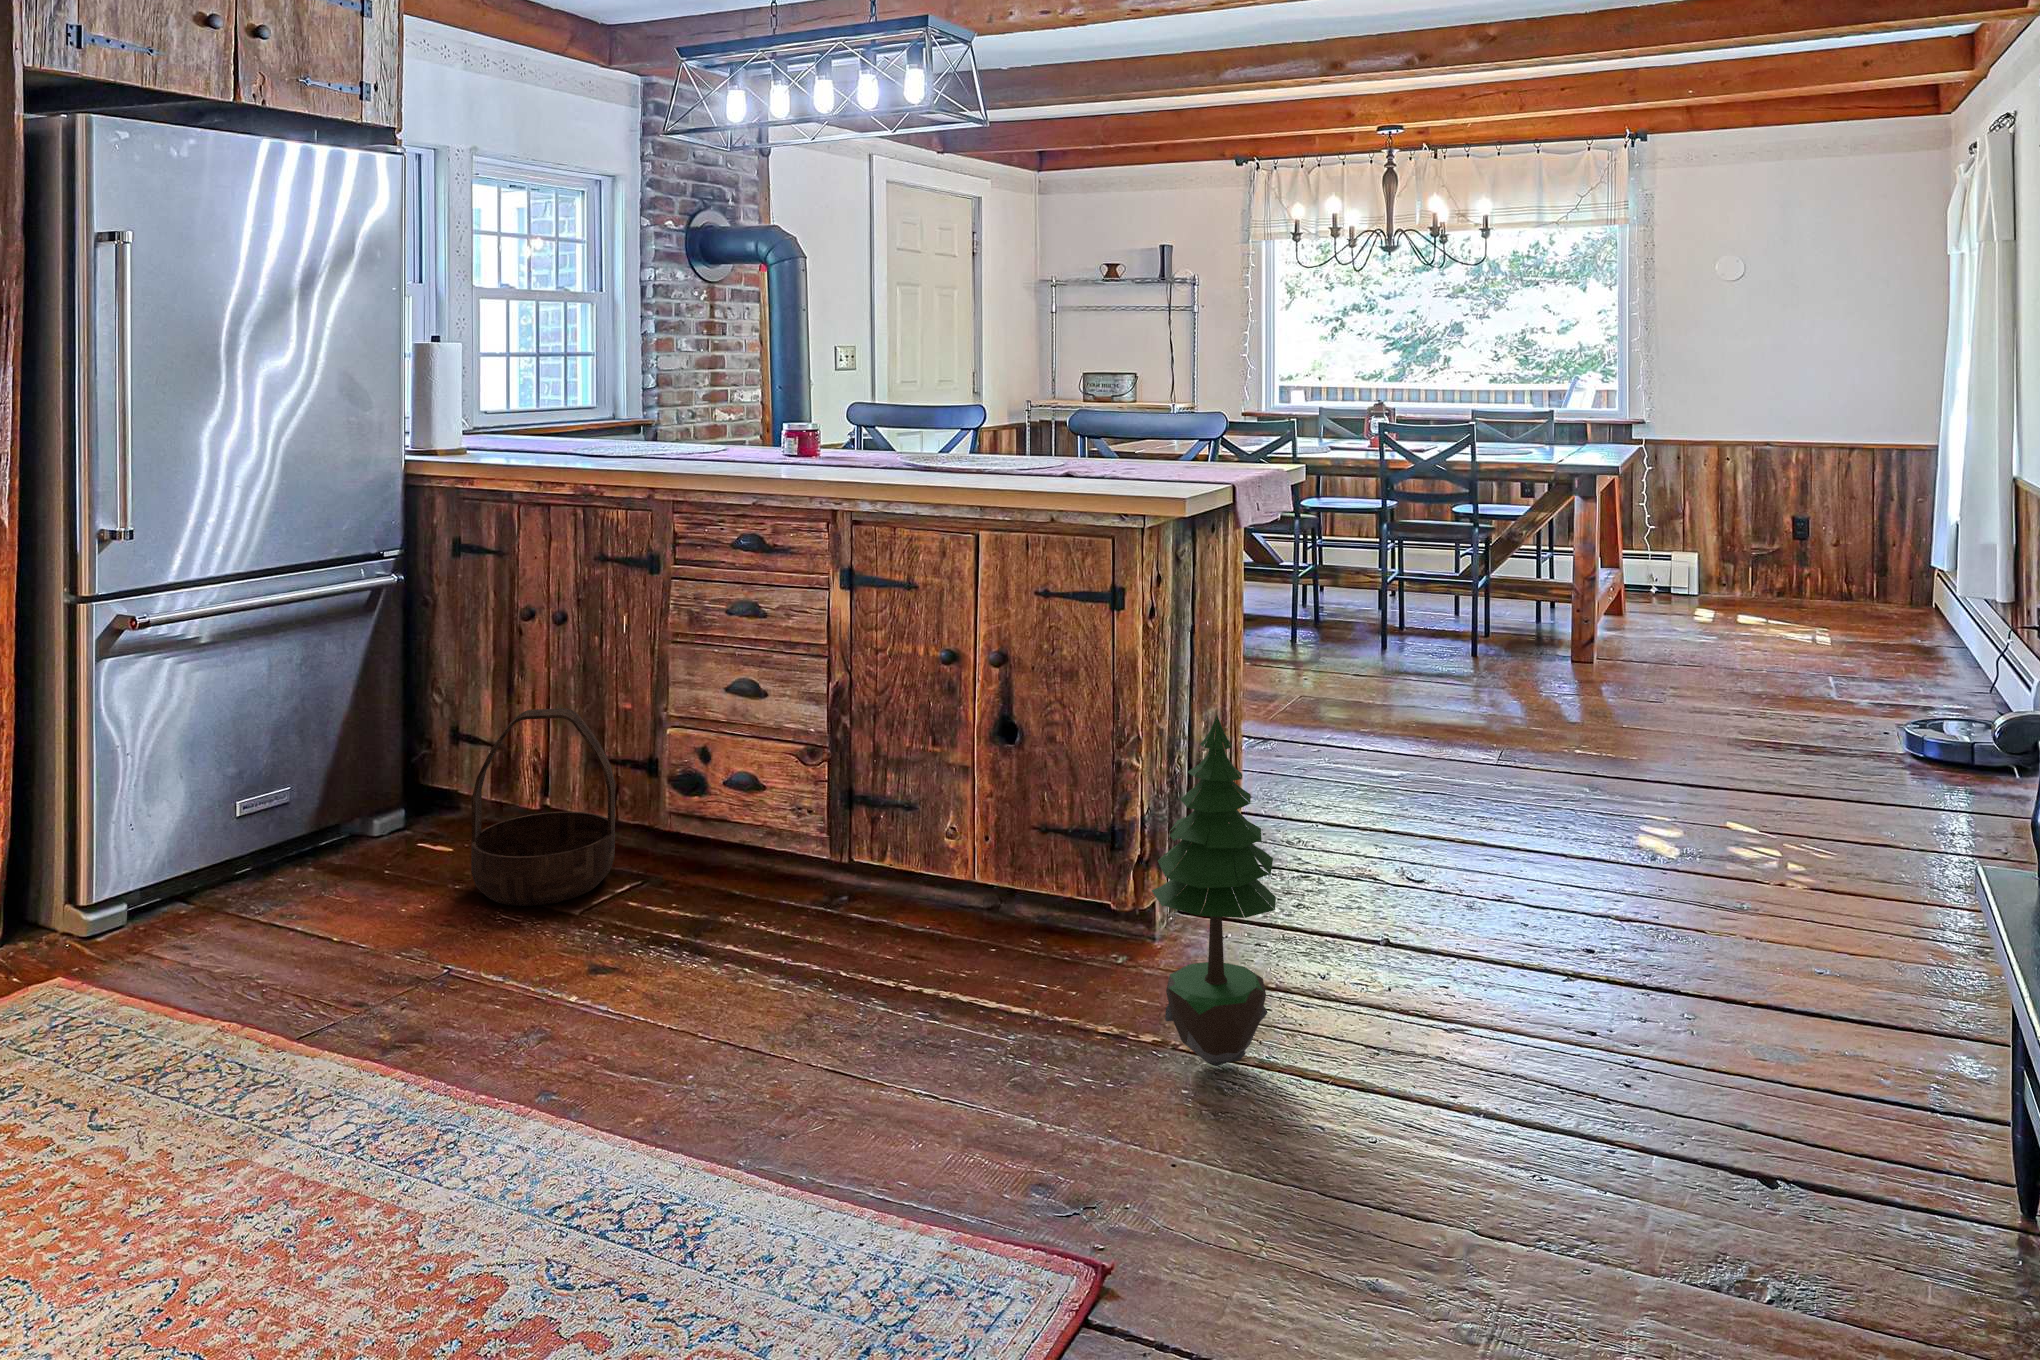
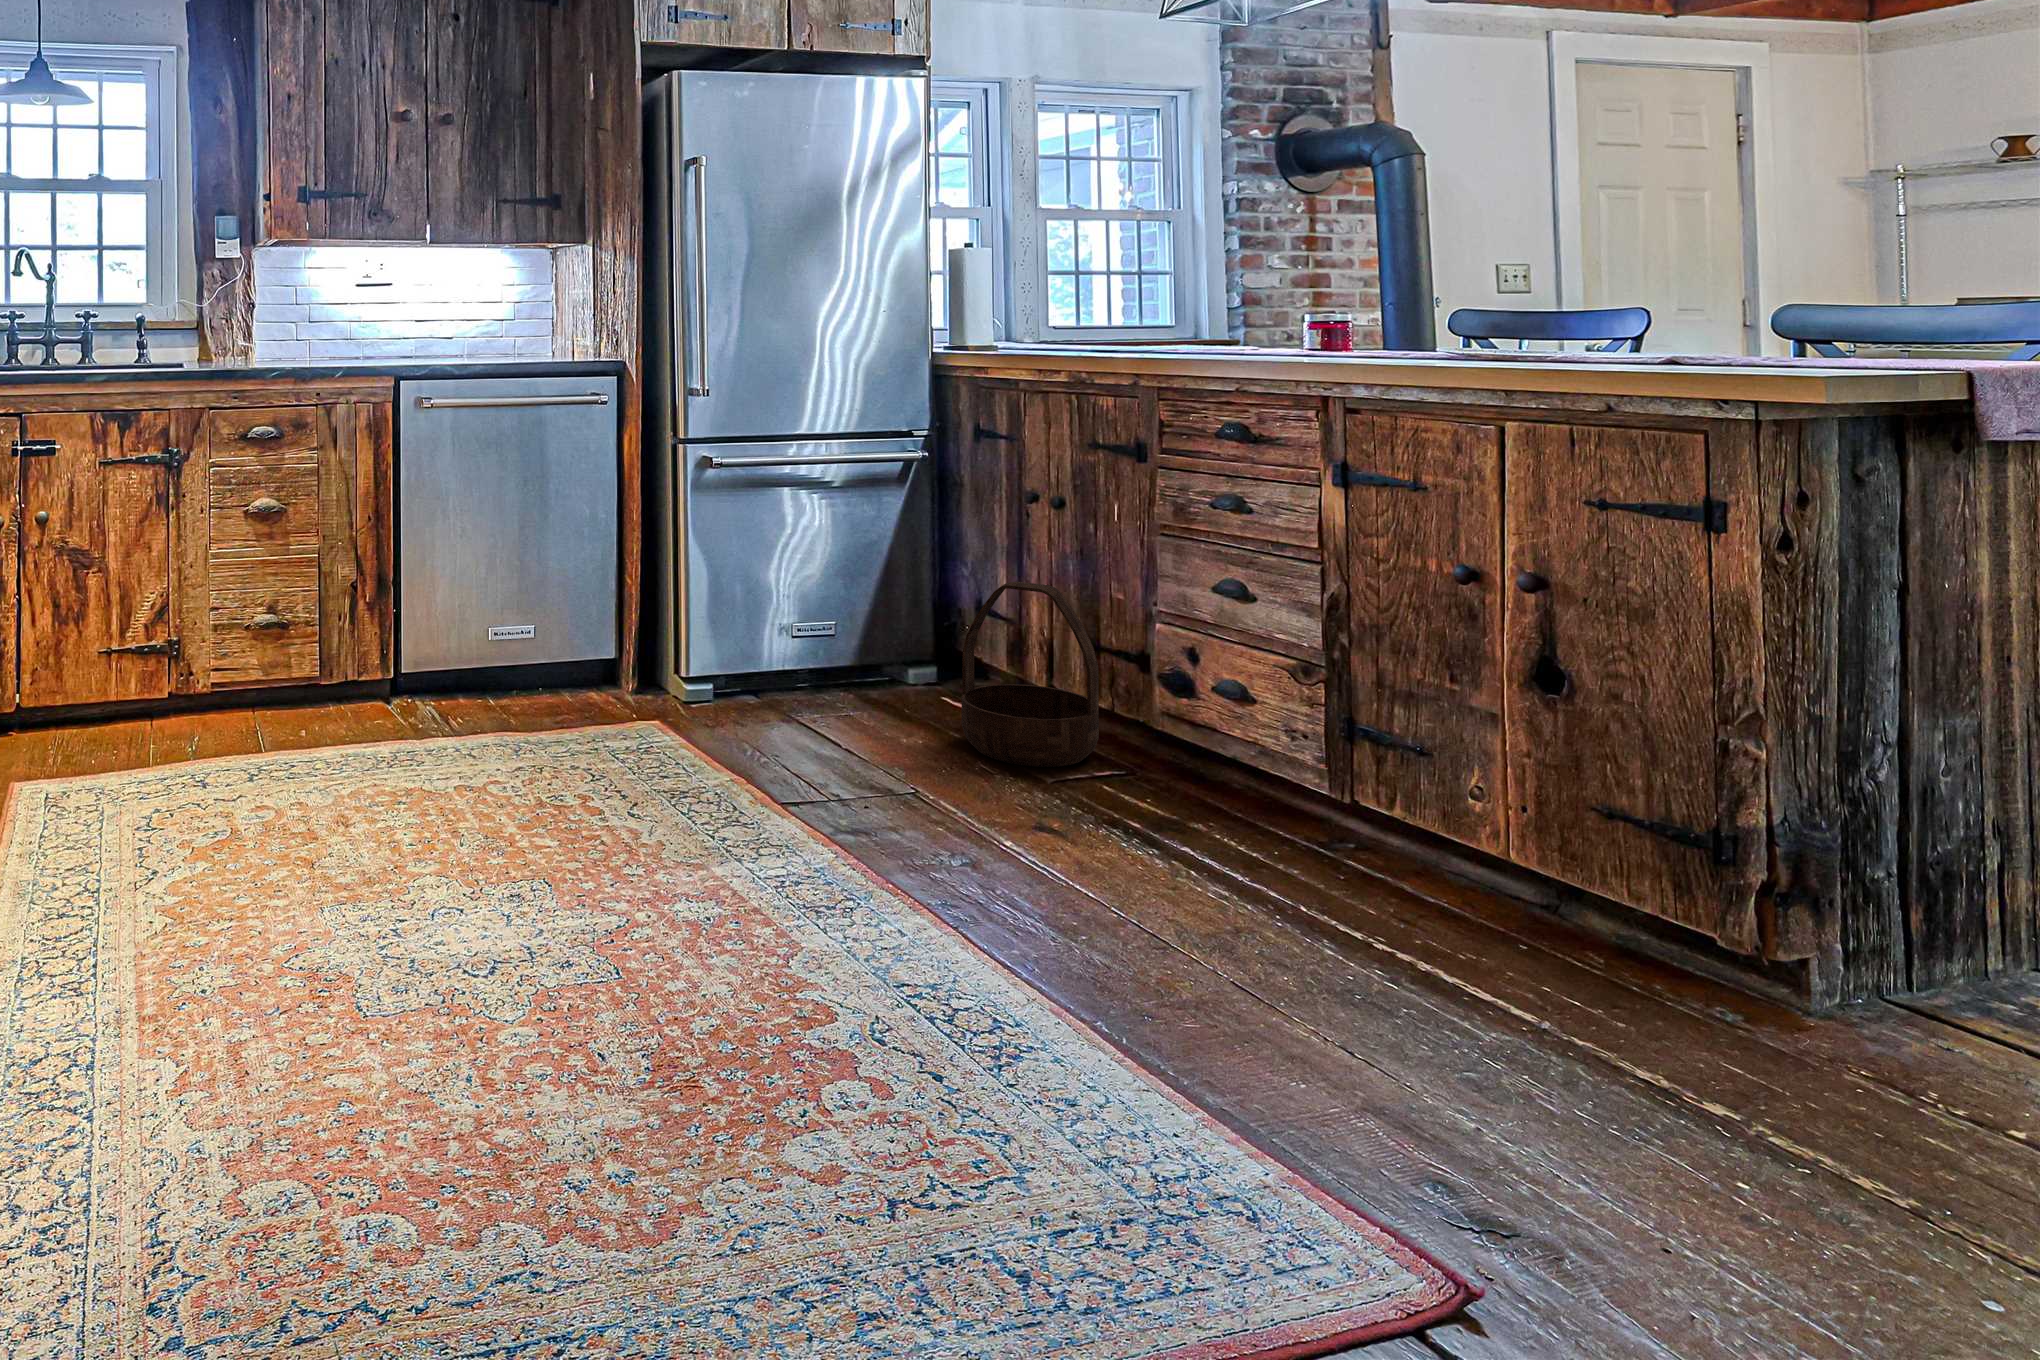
potted tree: present [1152,715,1276,1066] -> none [1689,665,1936,1171]

